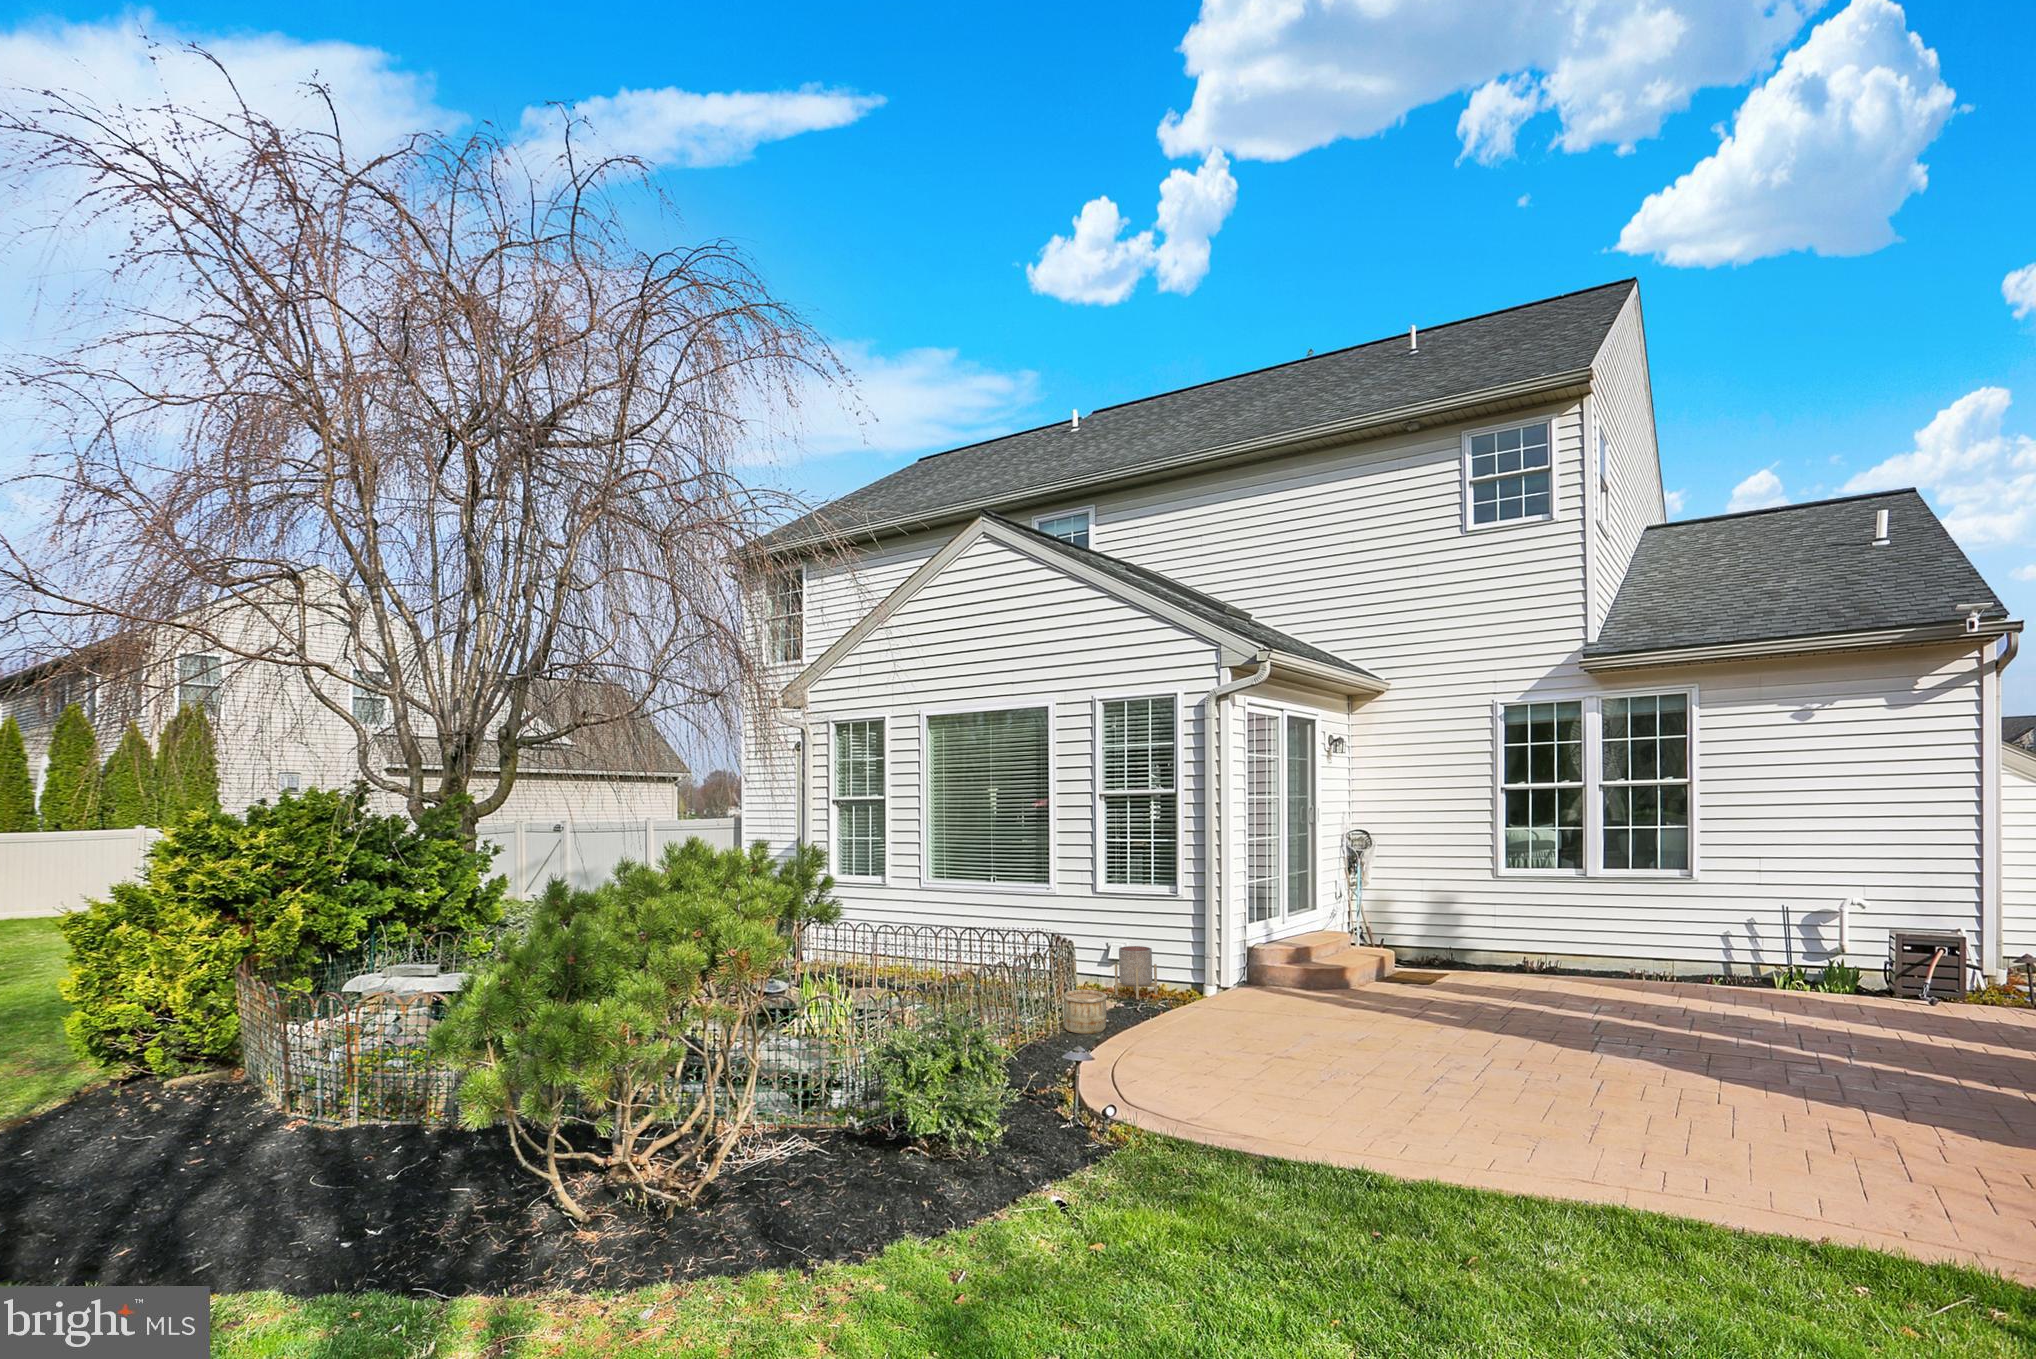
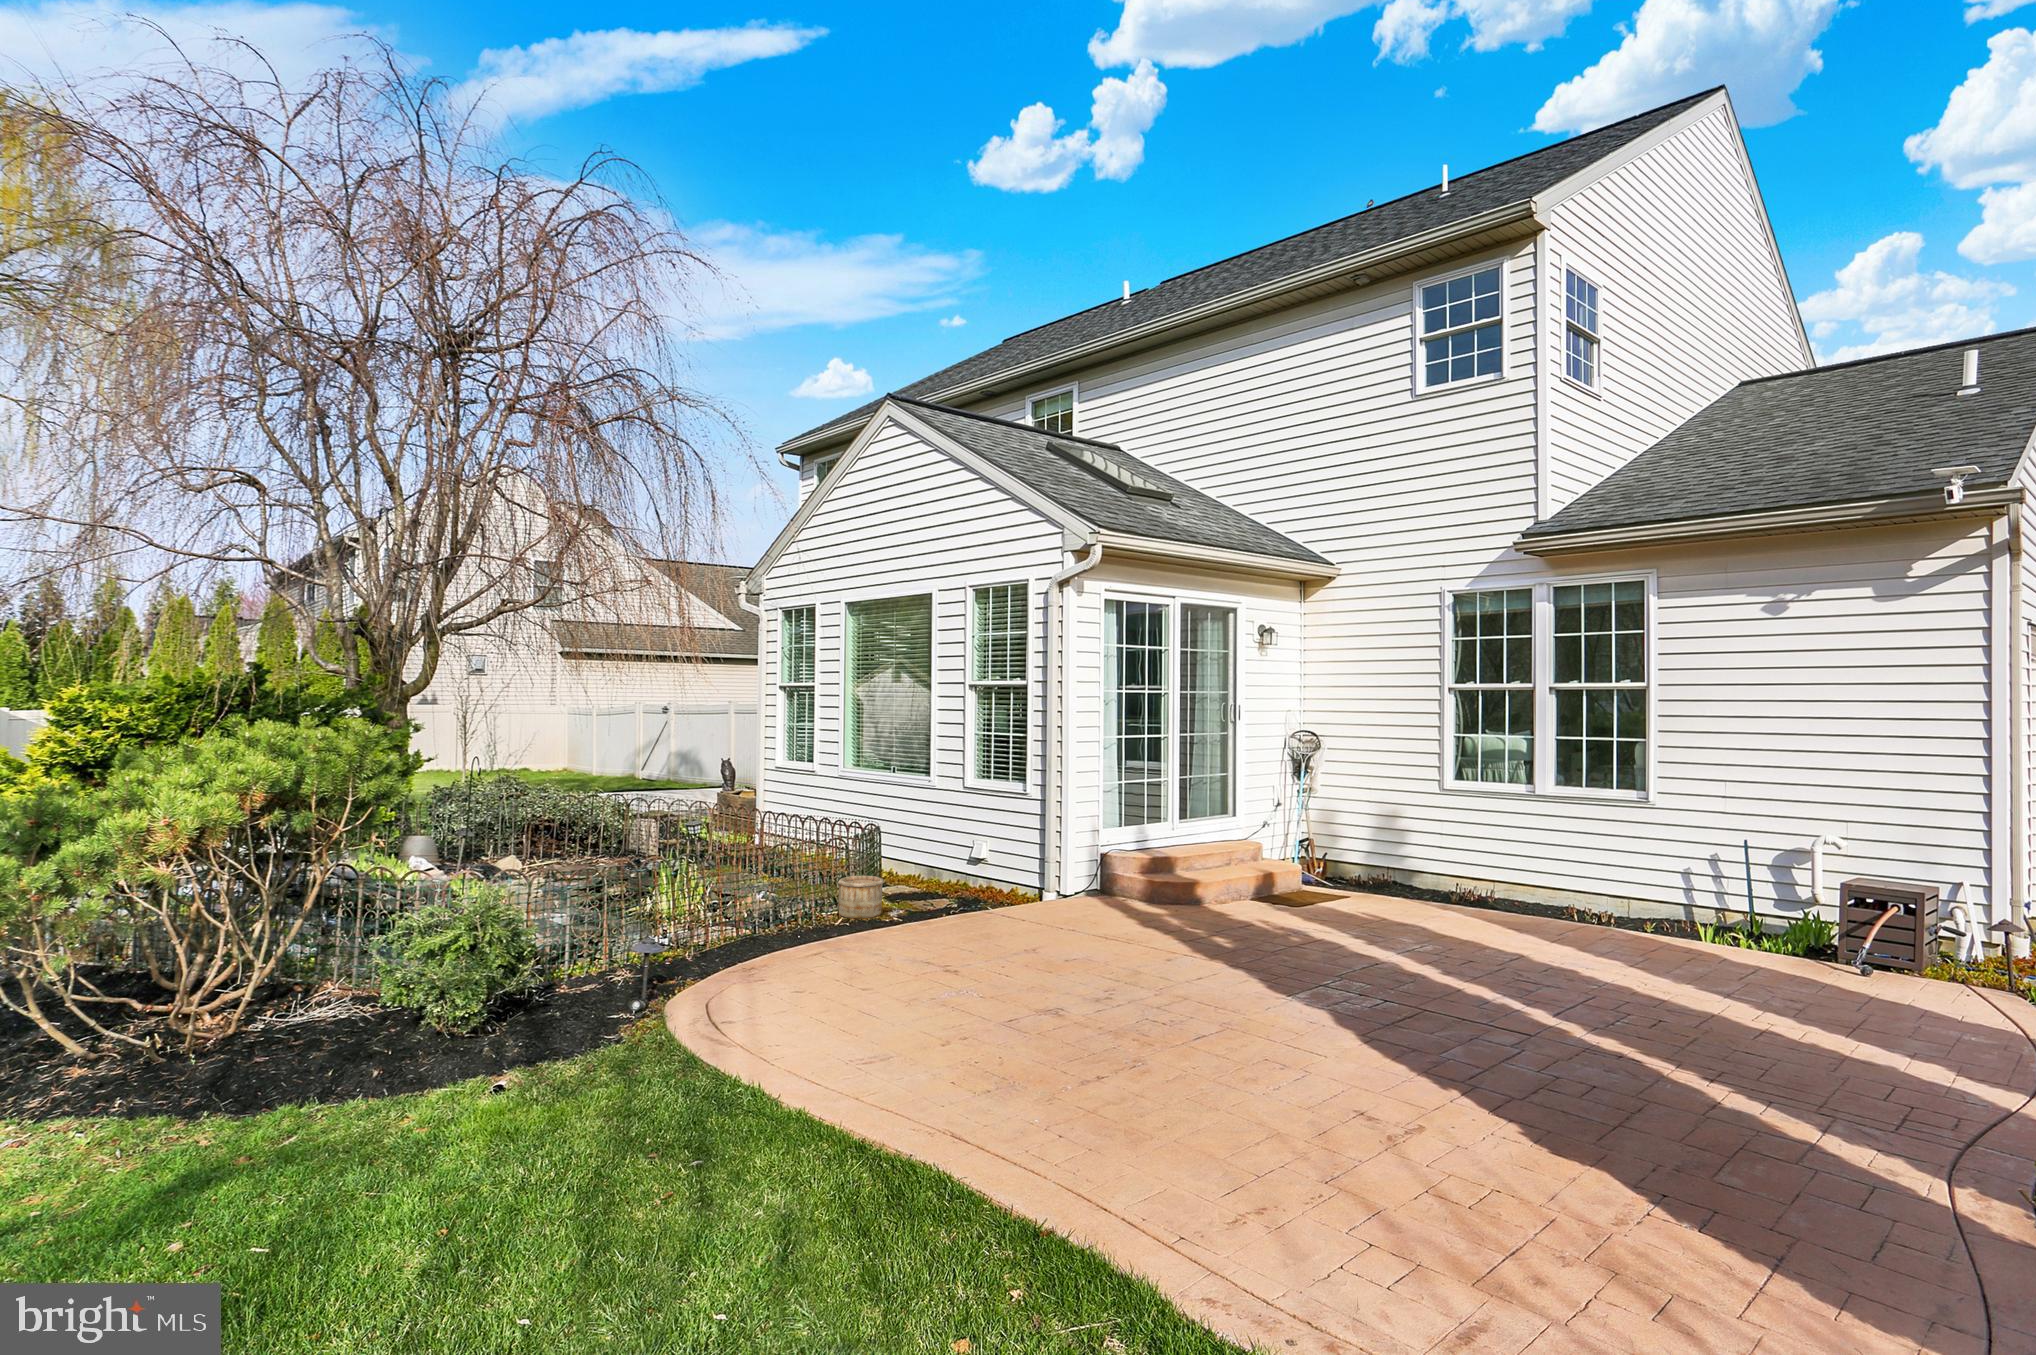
planter: present [1115,946,1157,999] -> none [961,844,1003,897]

